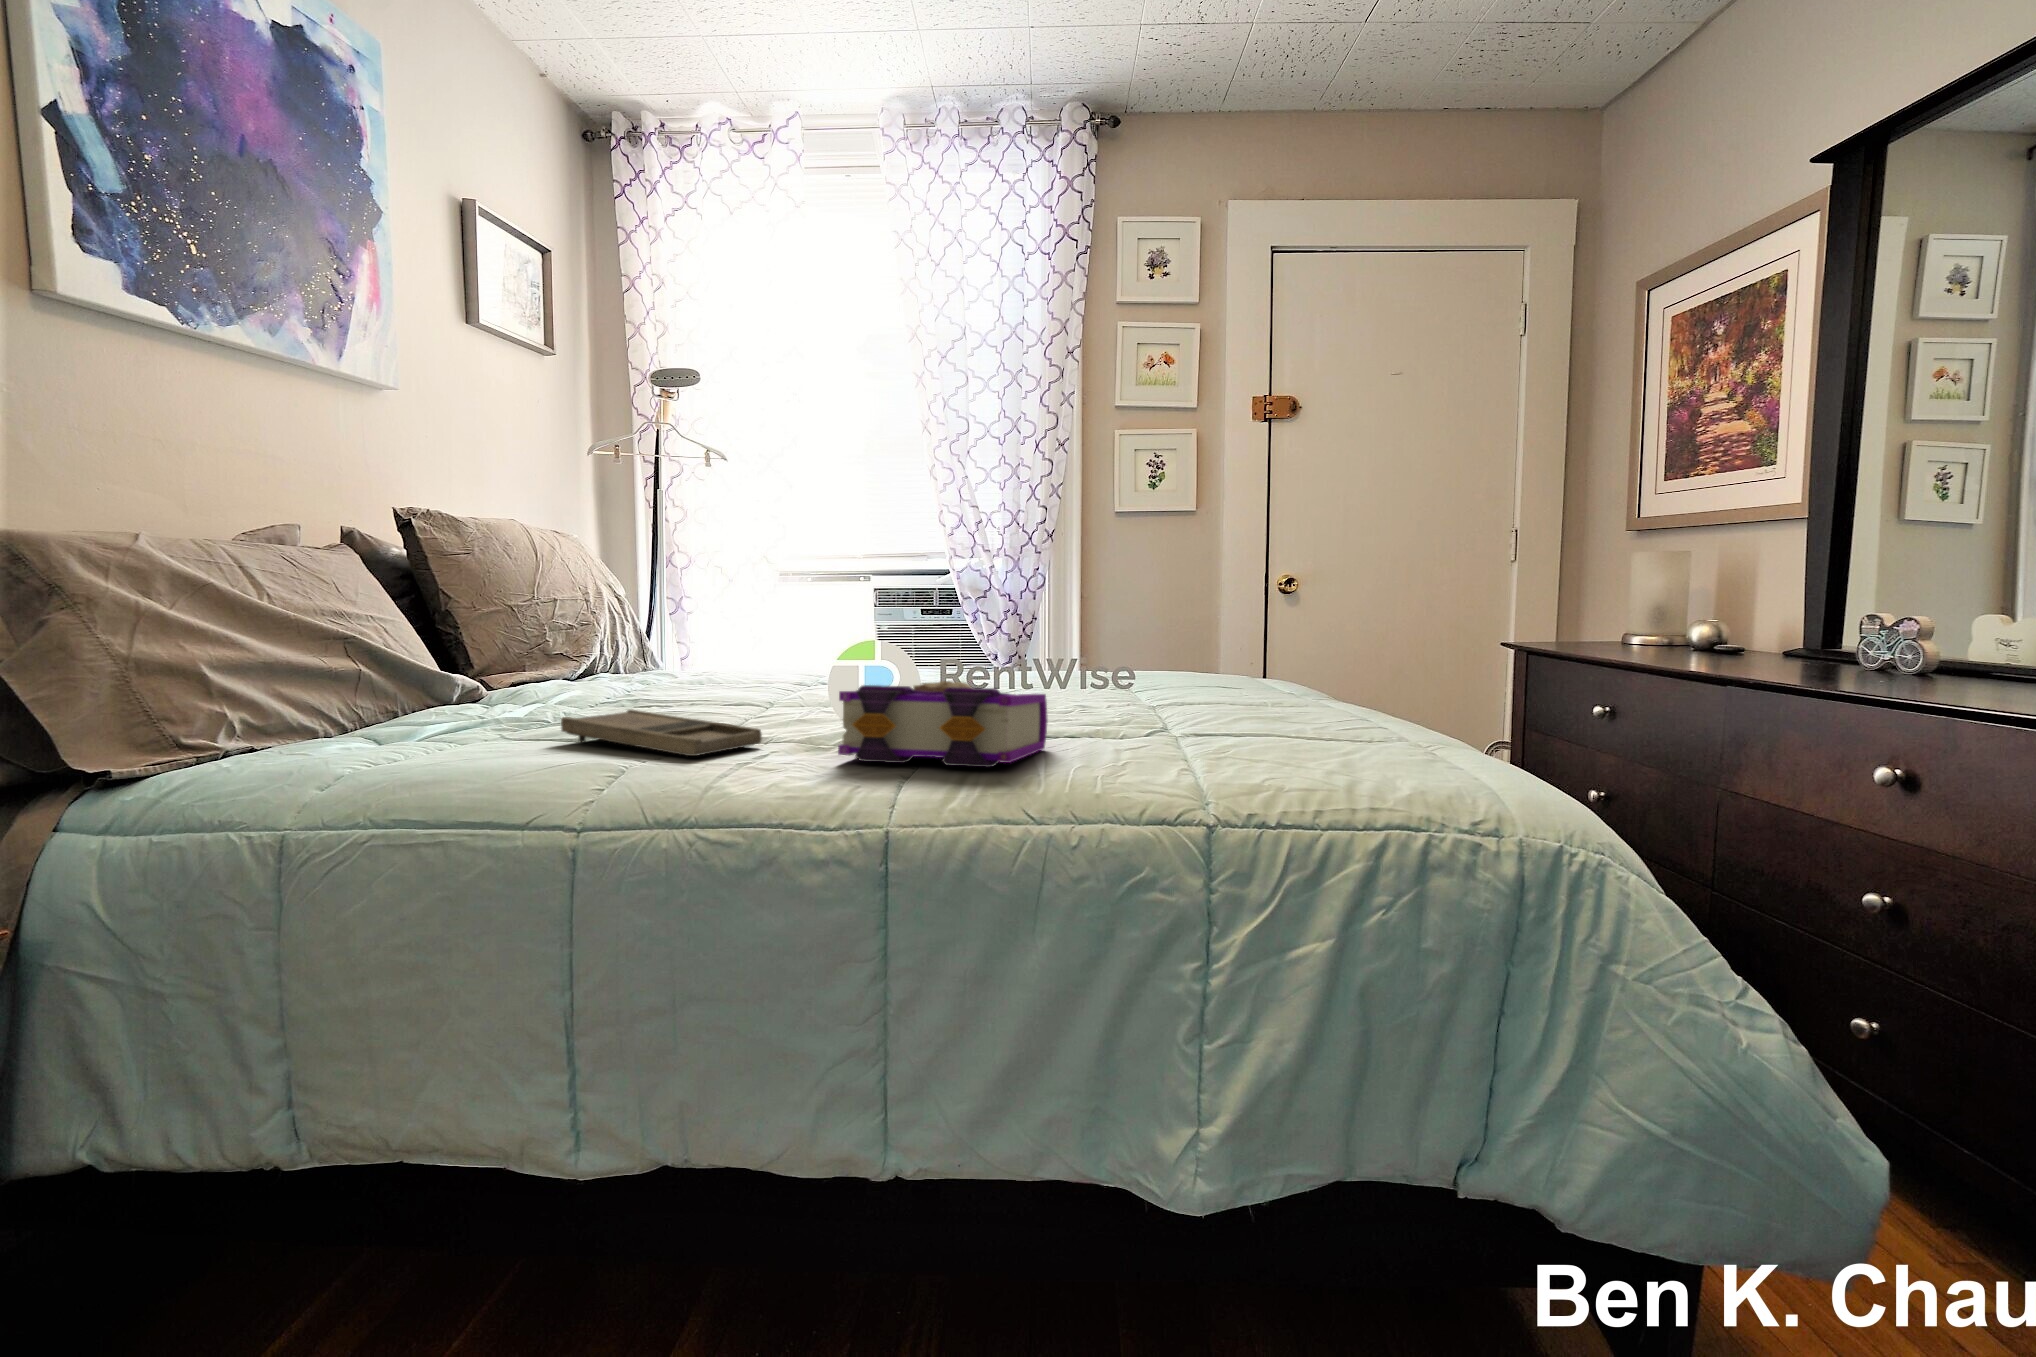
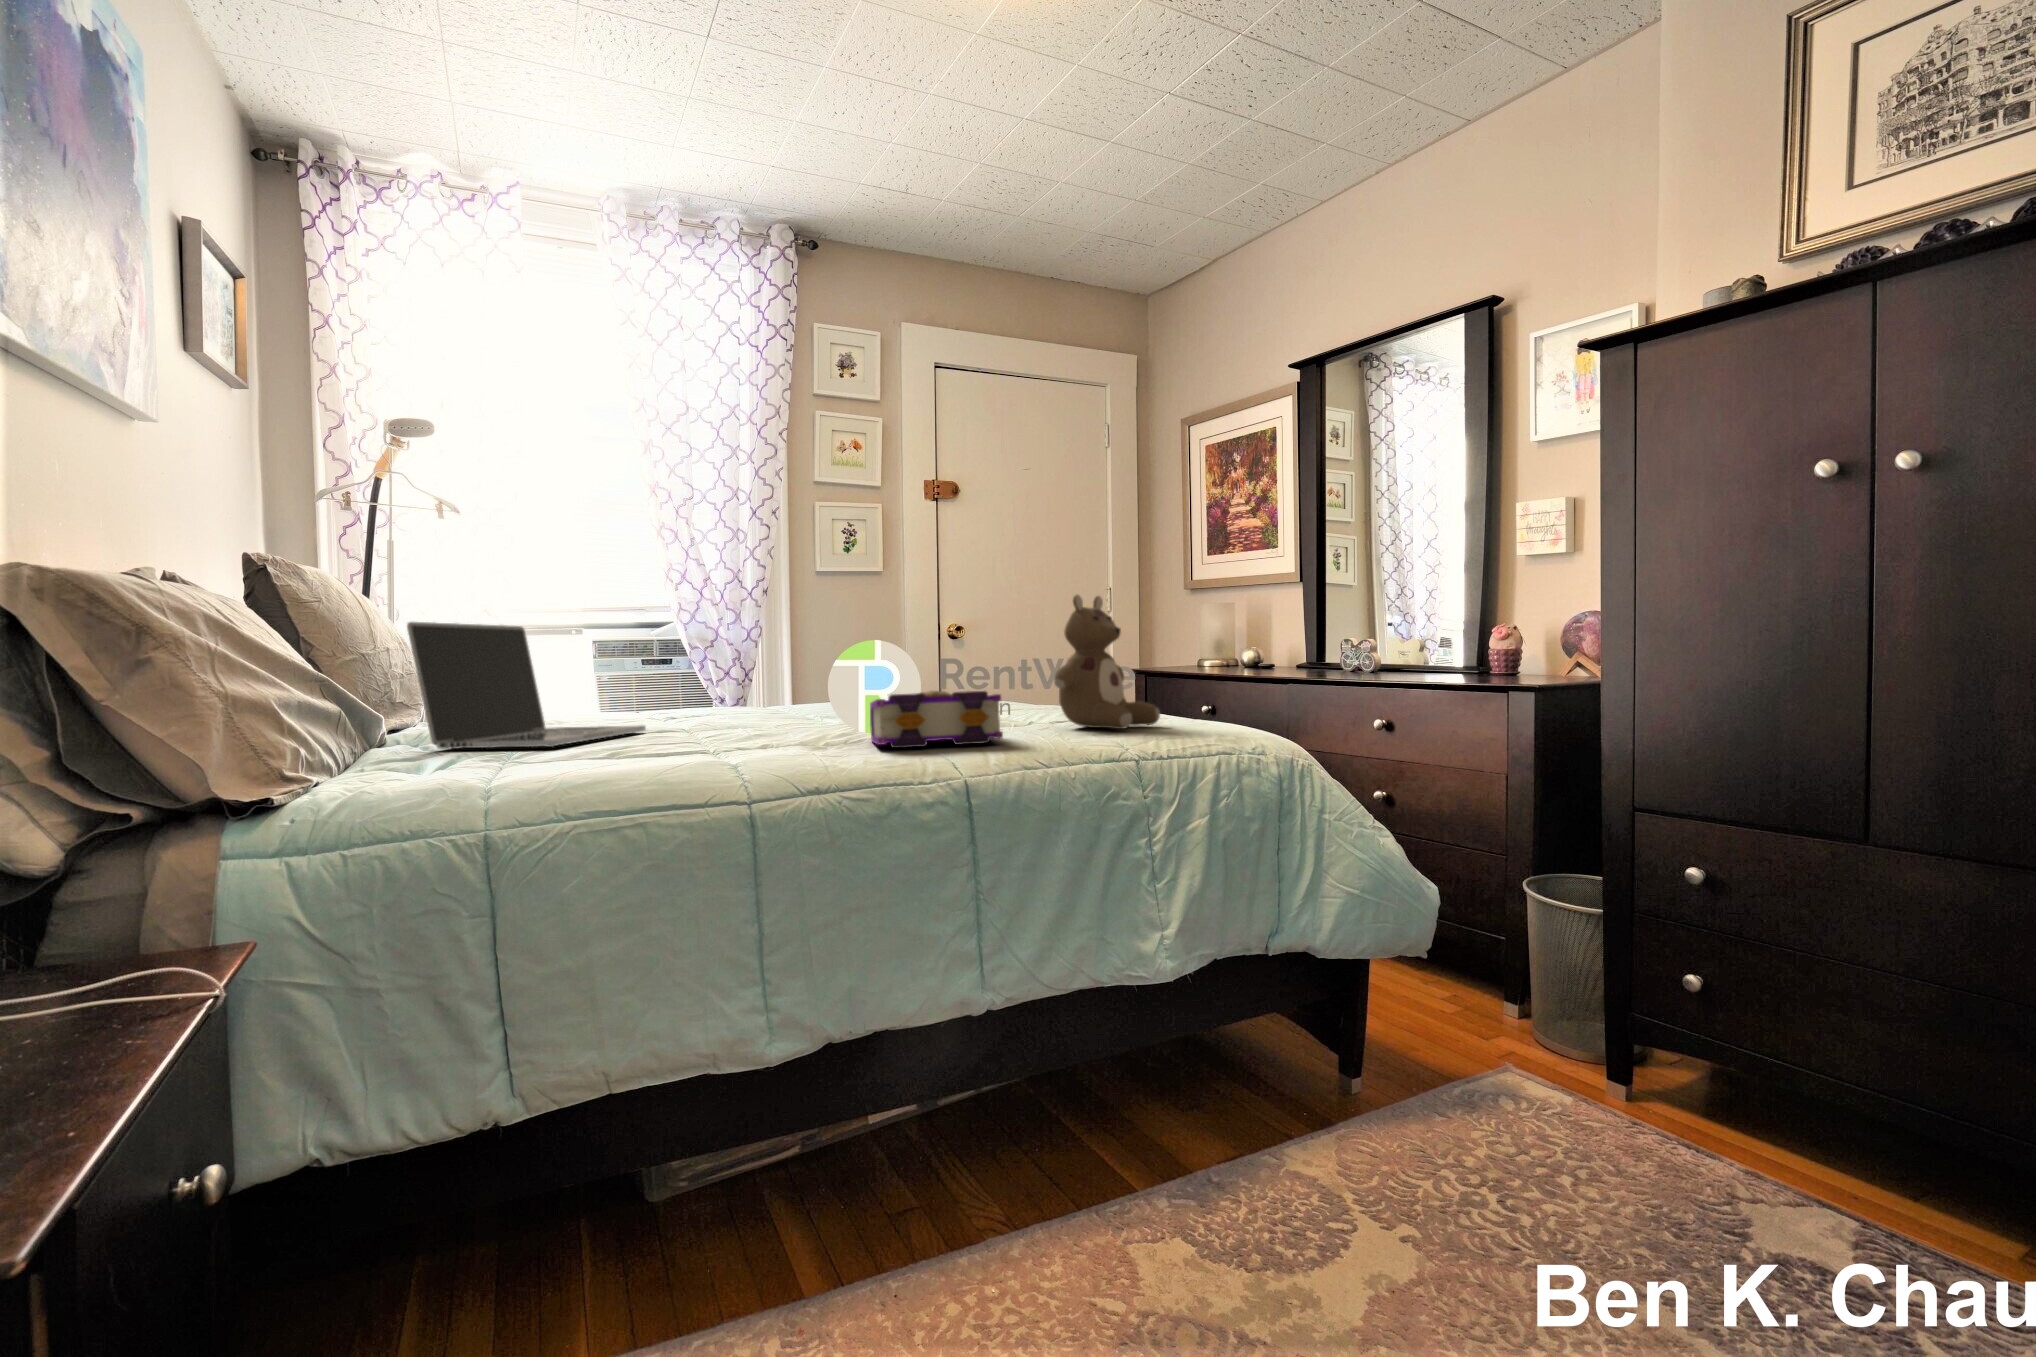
stuffed bear: none [1164,541,1342,760] -> present [1054,595,1160,729]
laptop: none [514,571,765,711] -> present [407,622,646,749]
tray: present [561,709,762,756] -> none [609,734,786,760]

